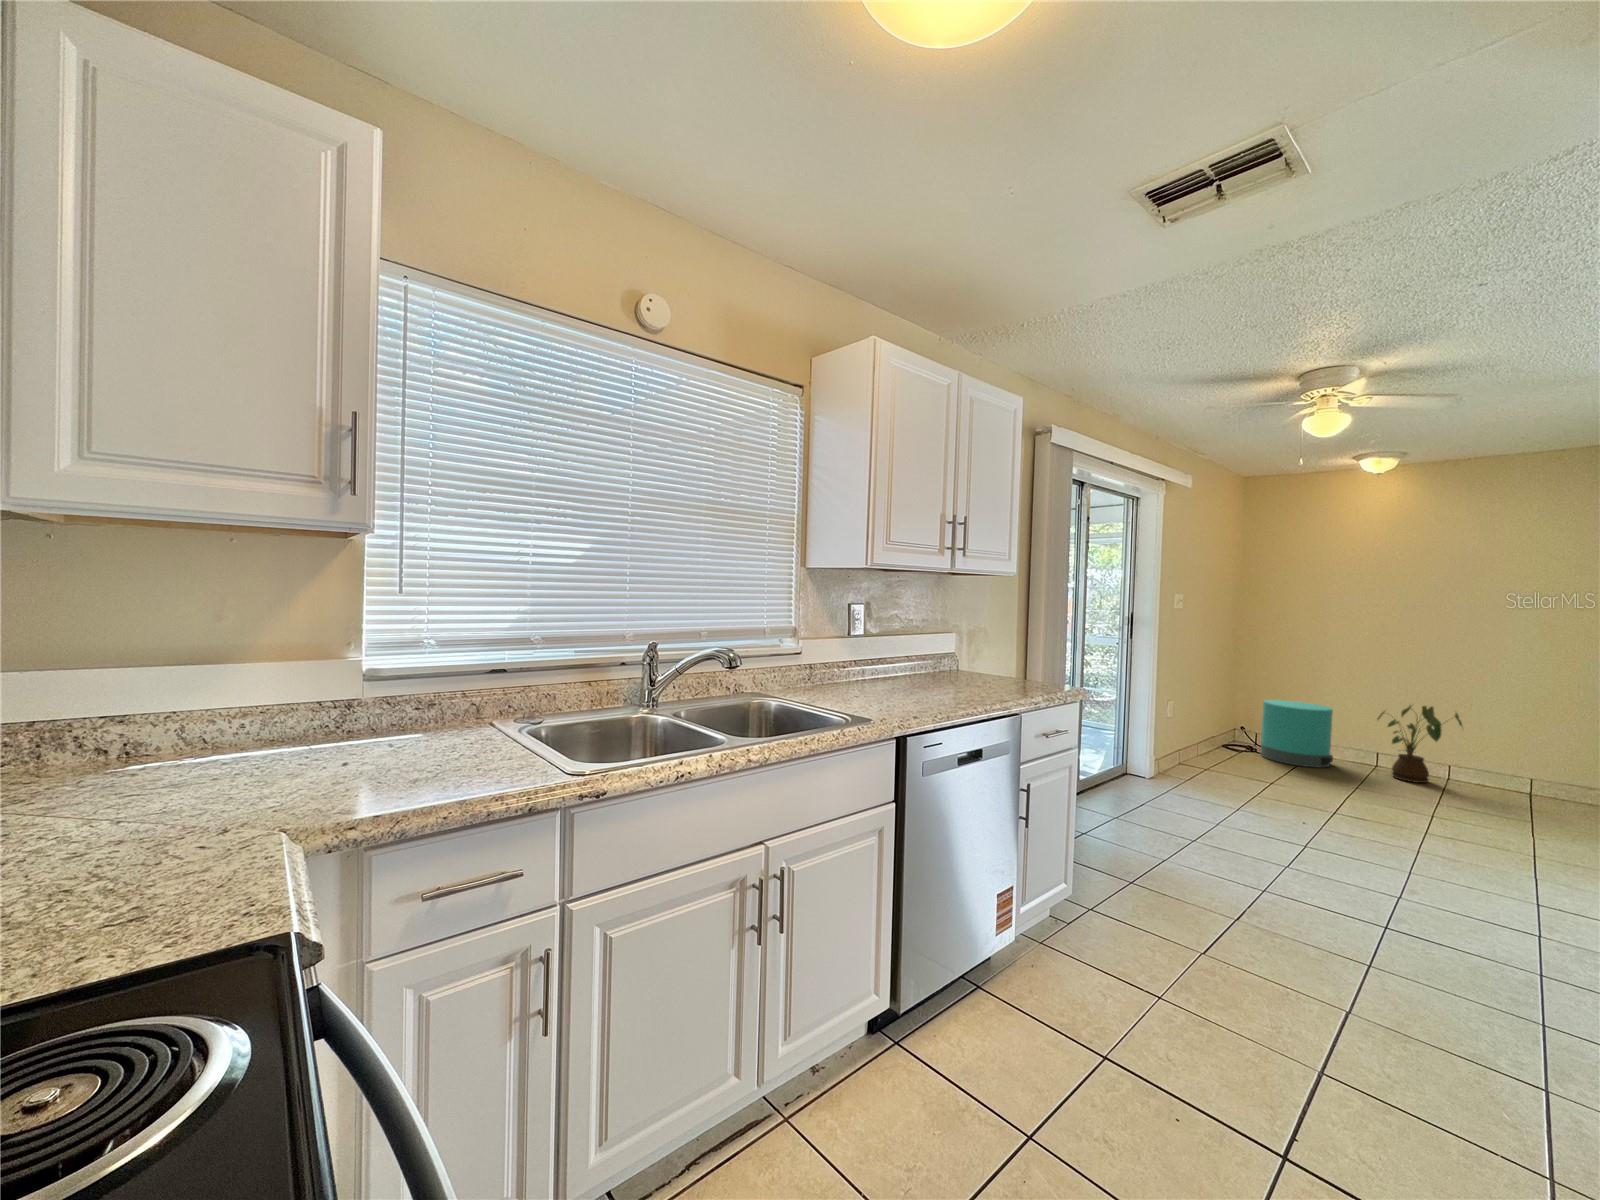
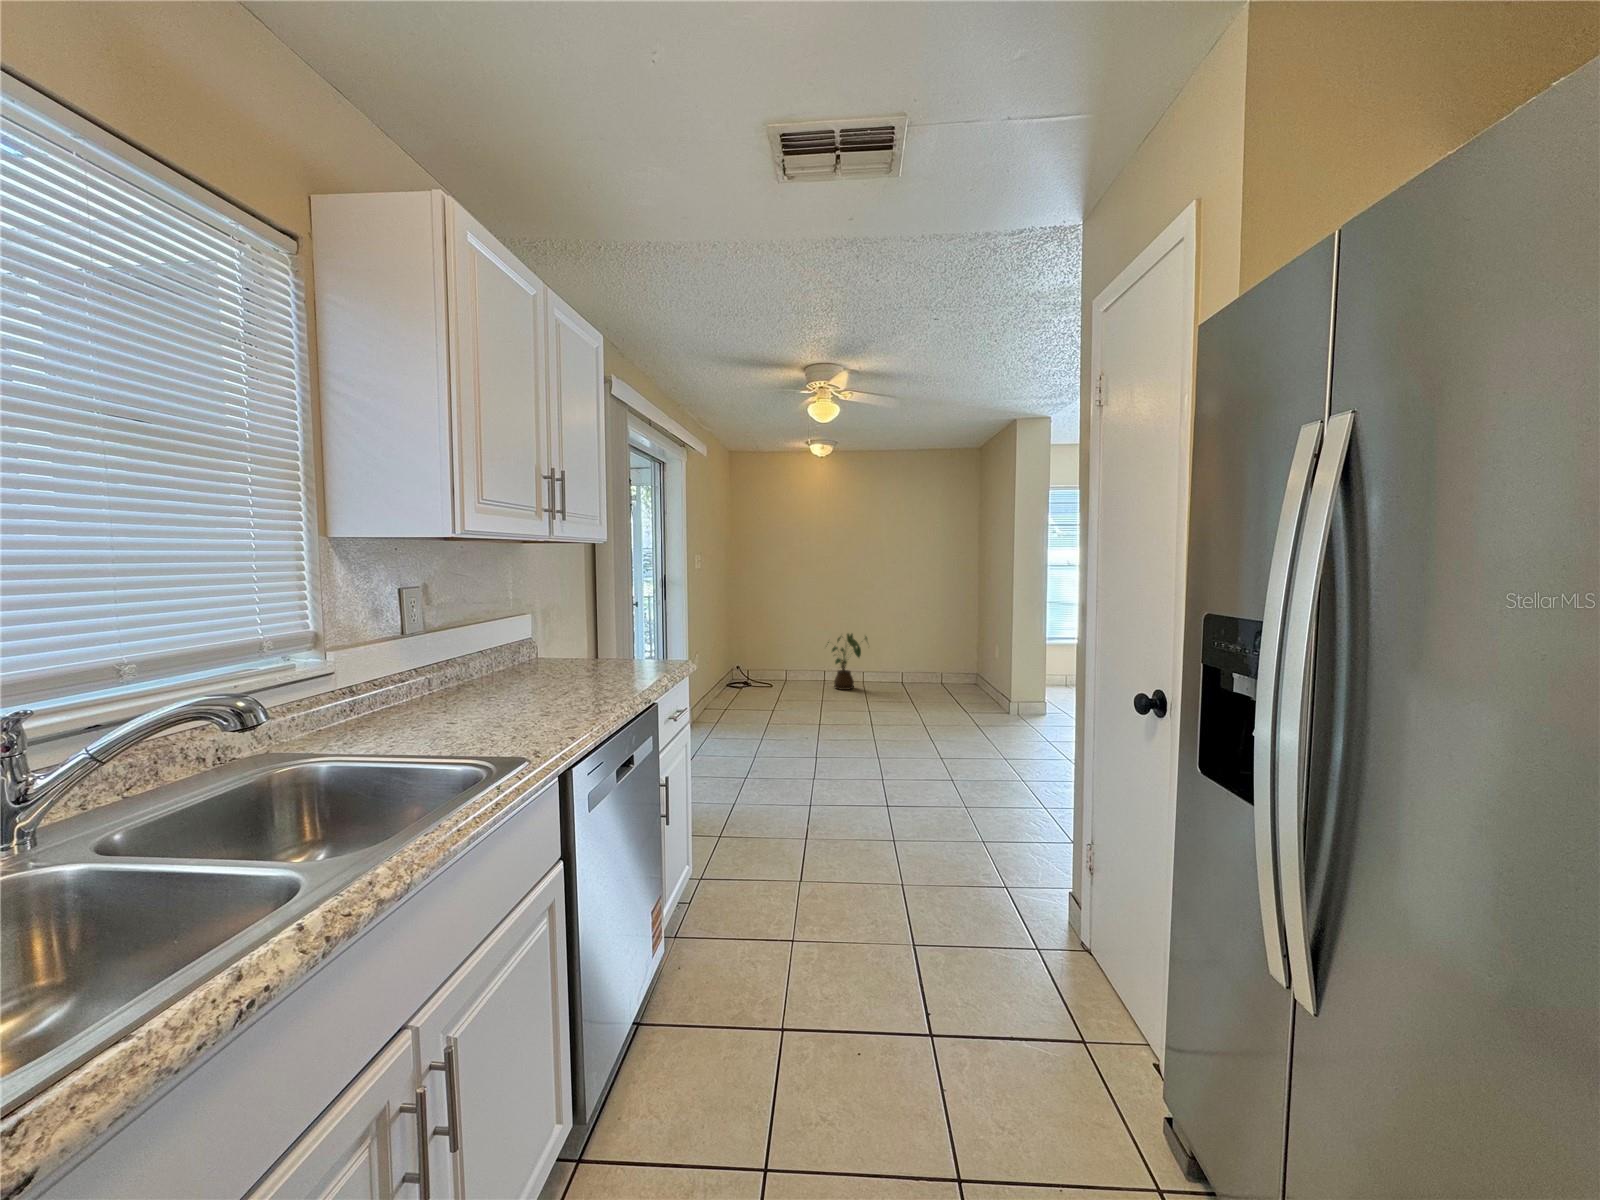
trash can: present [1260,700,1333,767] -> none [755,642,800,693]

